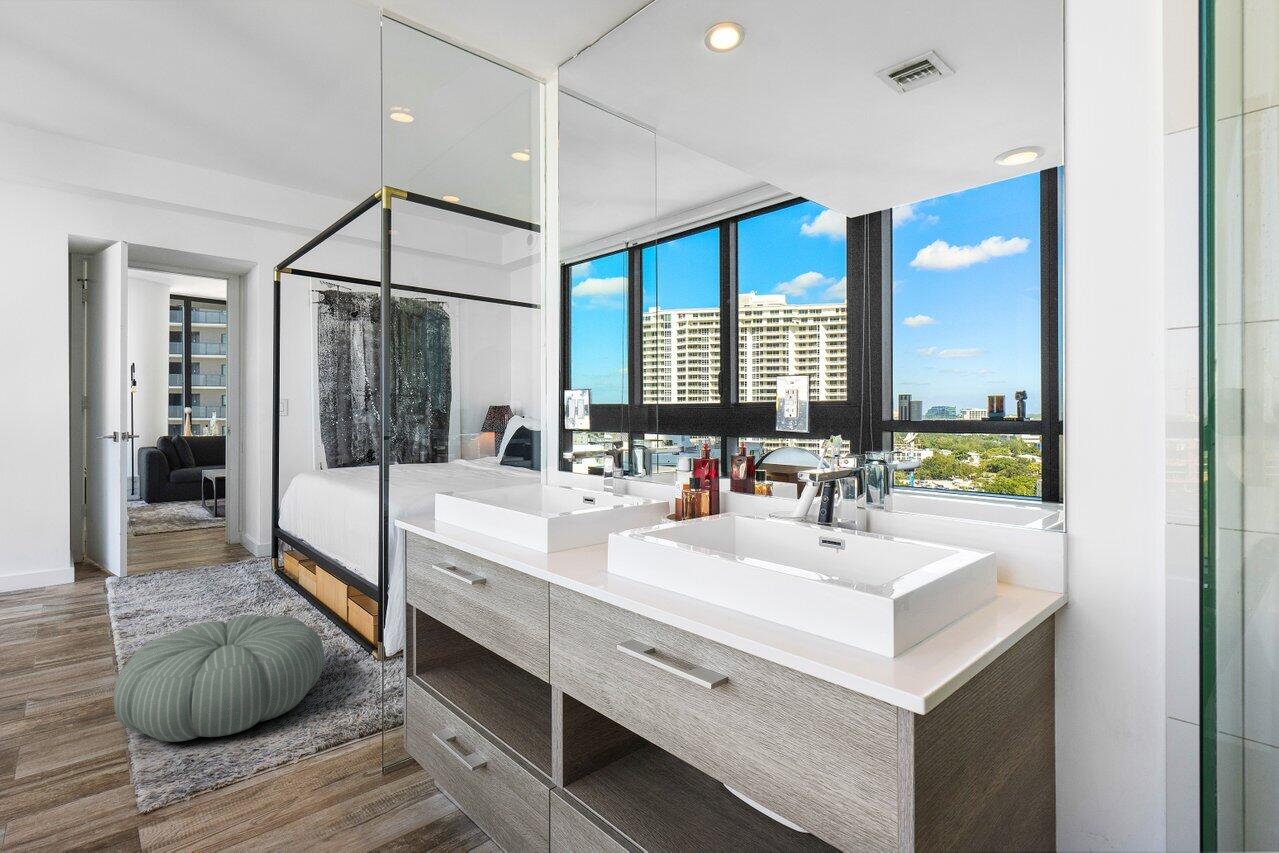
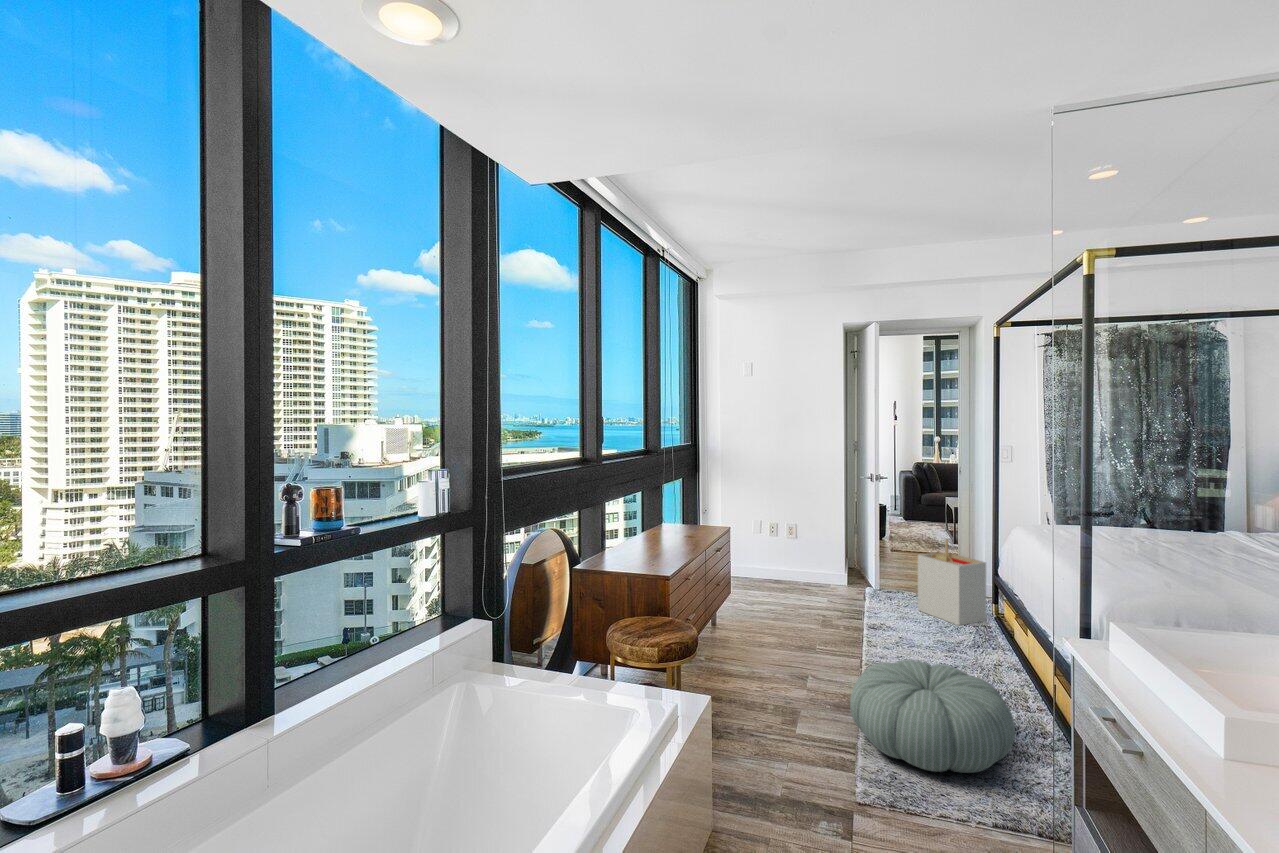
storage bin: none [184,498,267,588] -> present [918,539,986,625]

